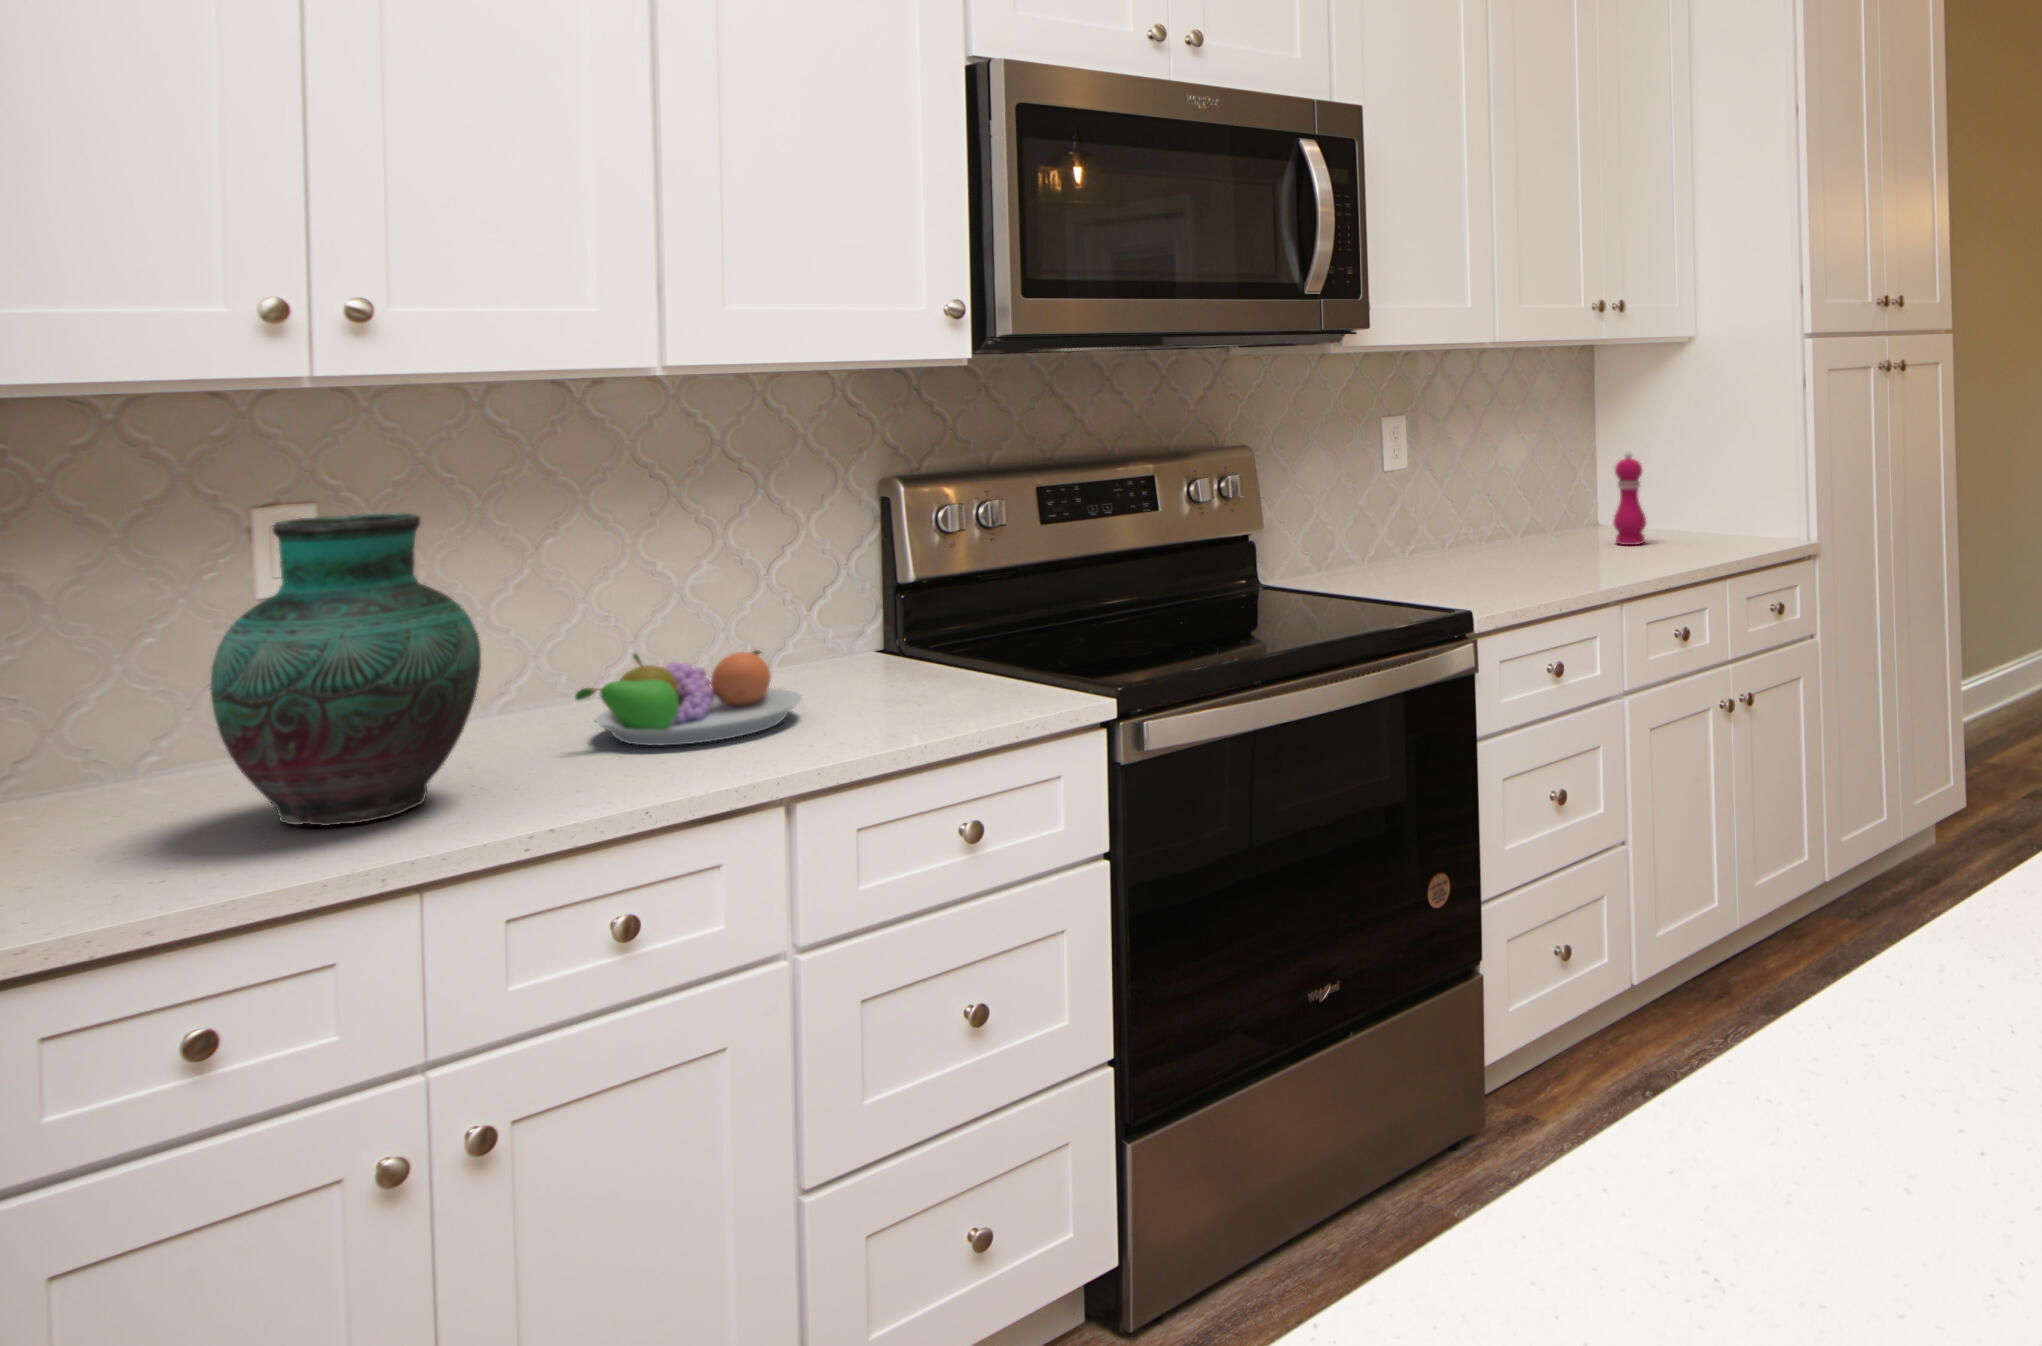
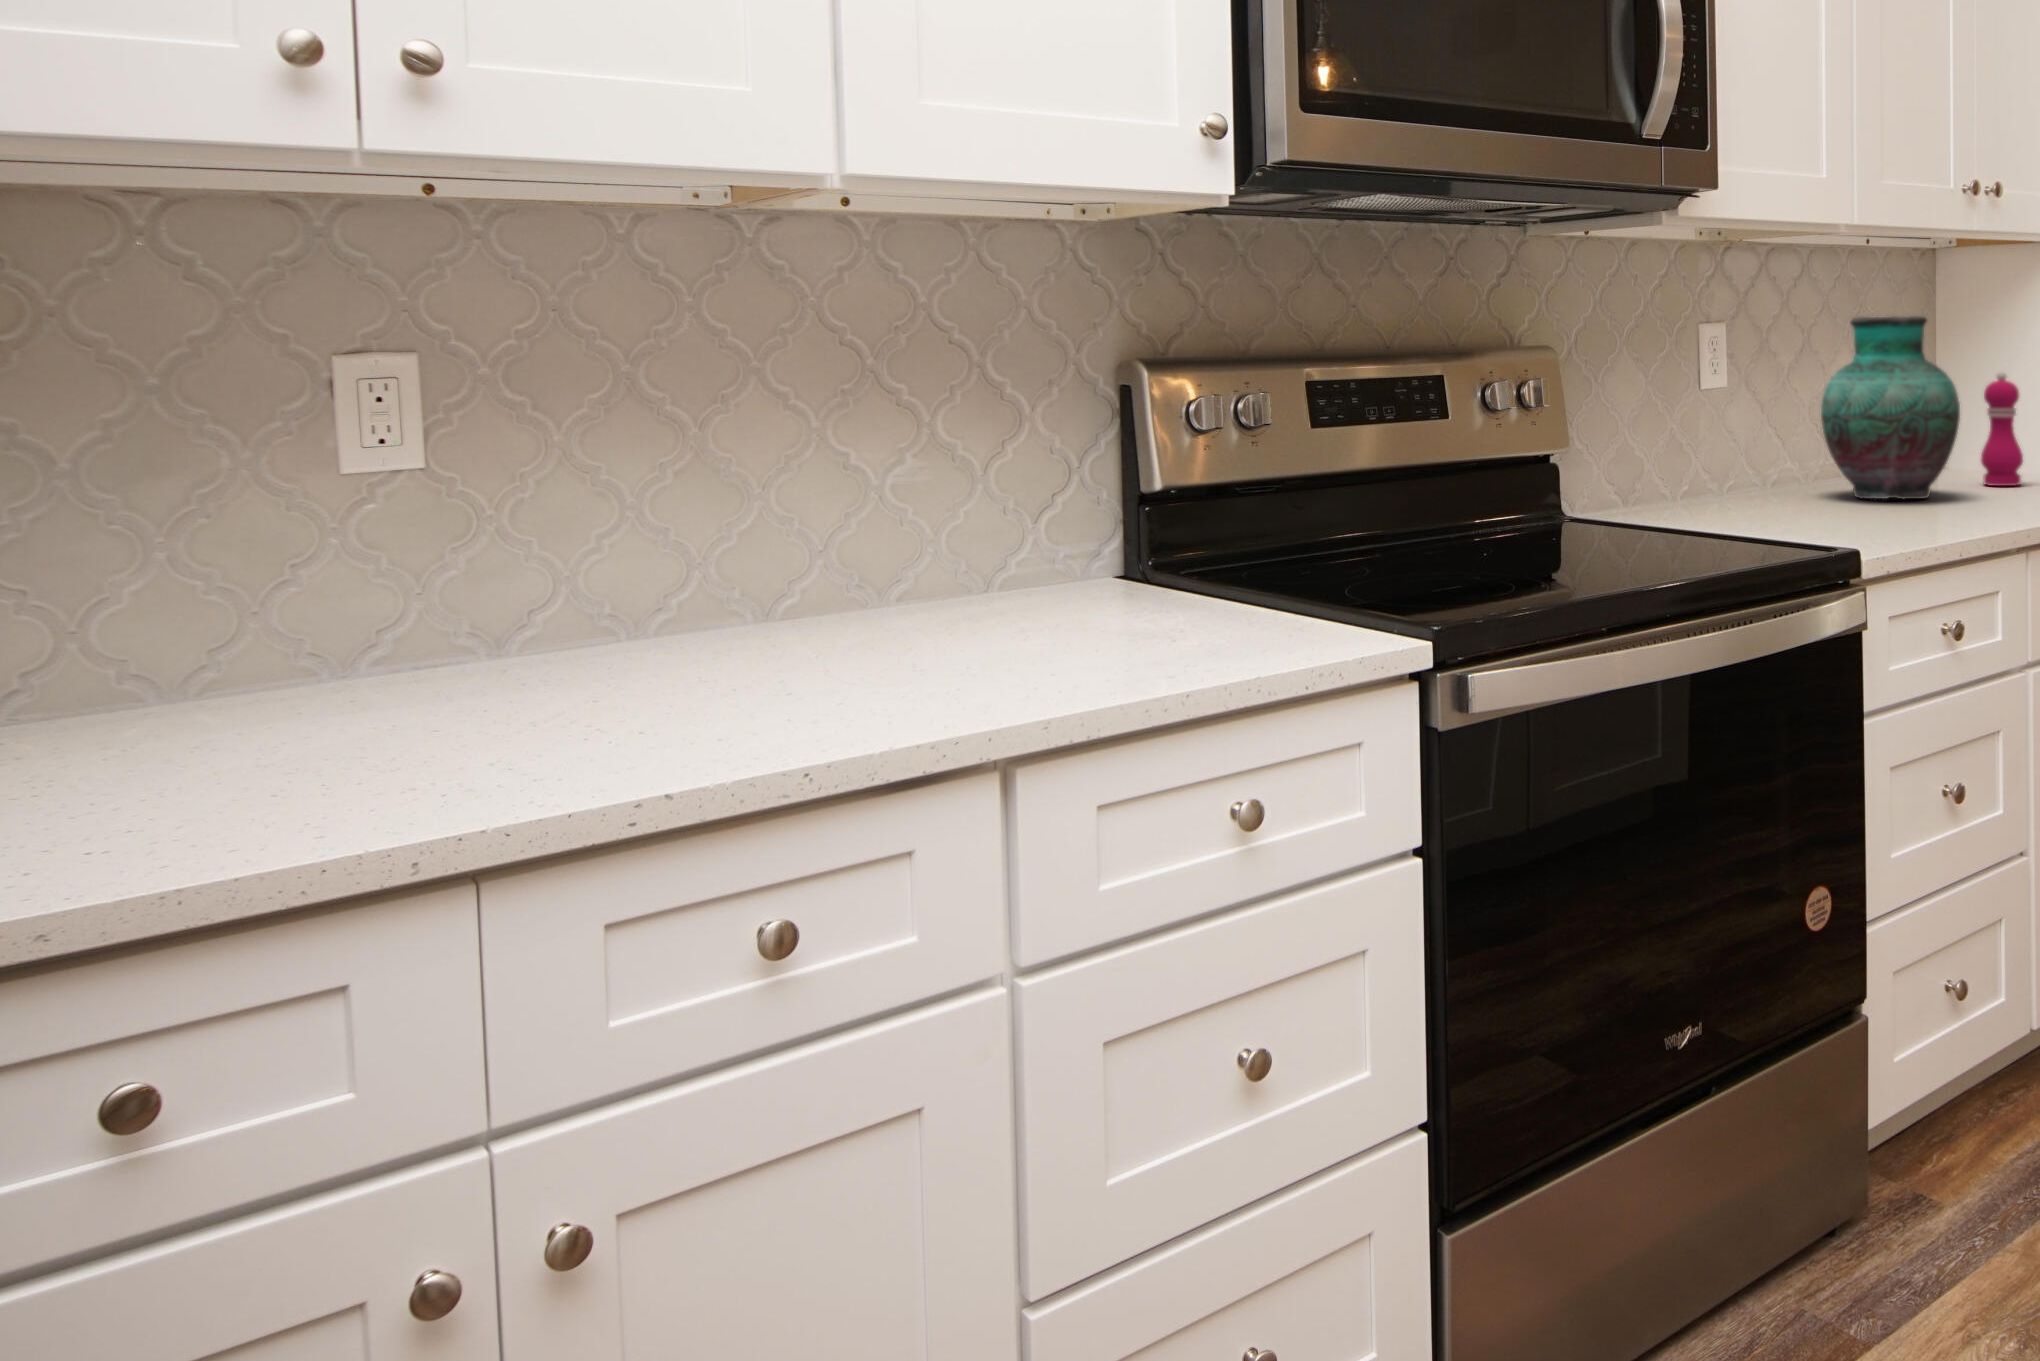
vase: present [210,513,481,826] -> present [1821,316,1960,499]
fruit bowl: present [575,650,802,745] -> none [726,561,1022,683]

